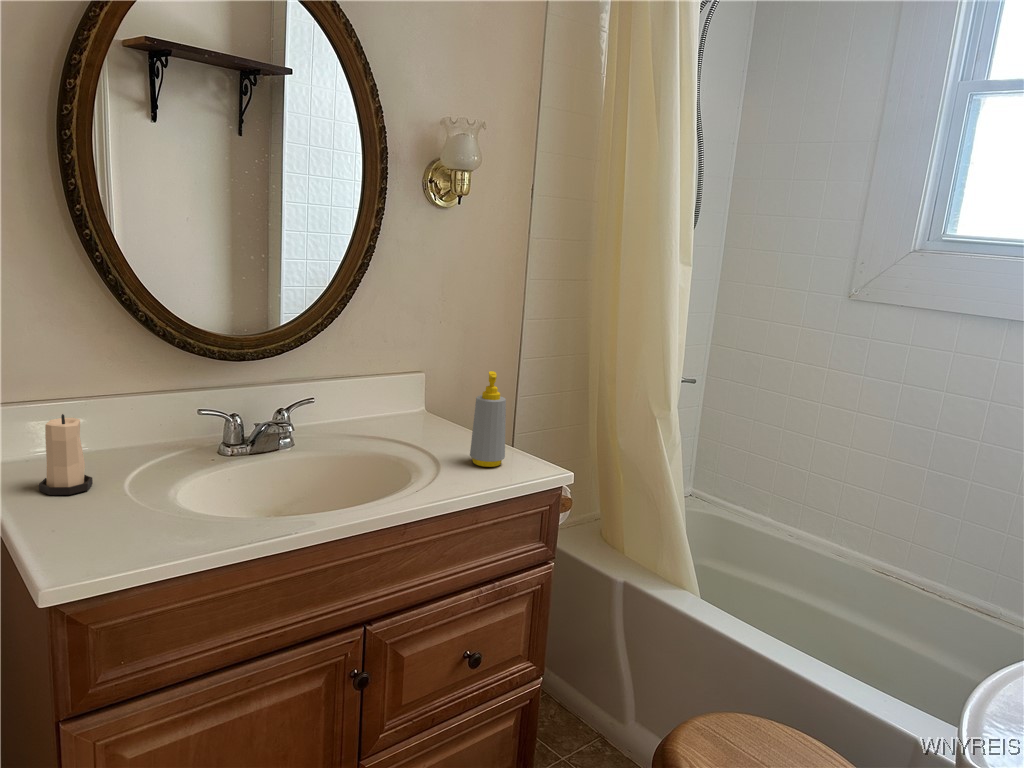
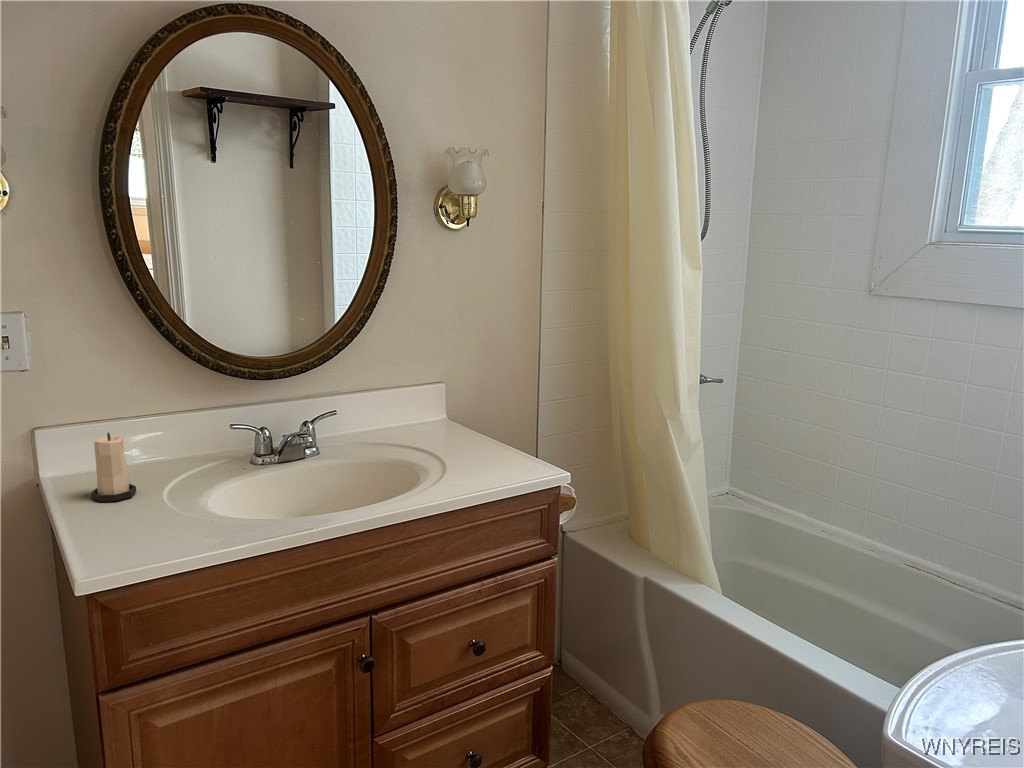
soap bottle: present [470,371,506,467] -> none [472,382,505,470]

